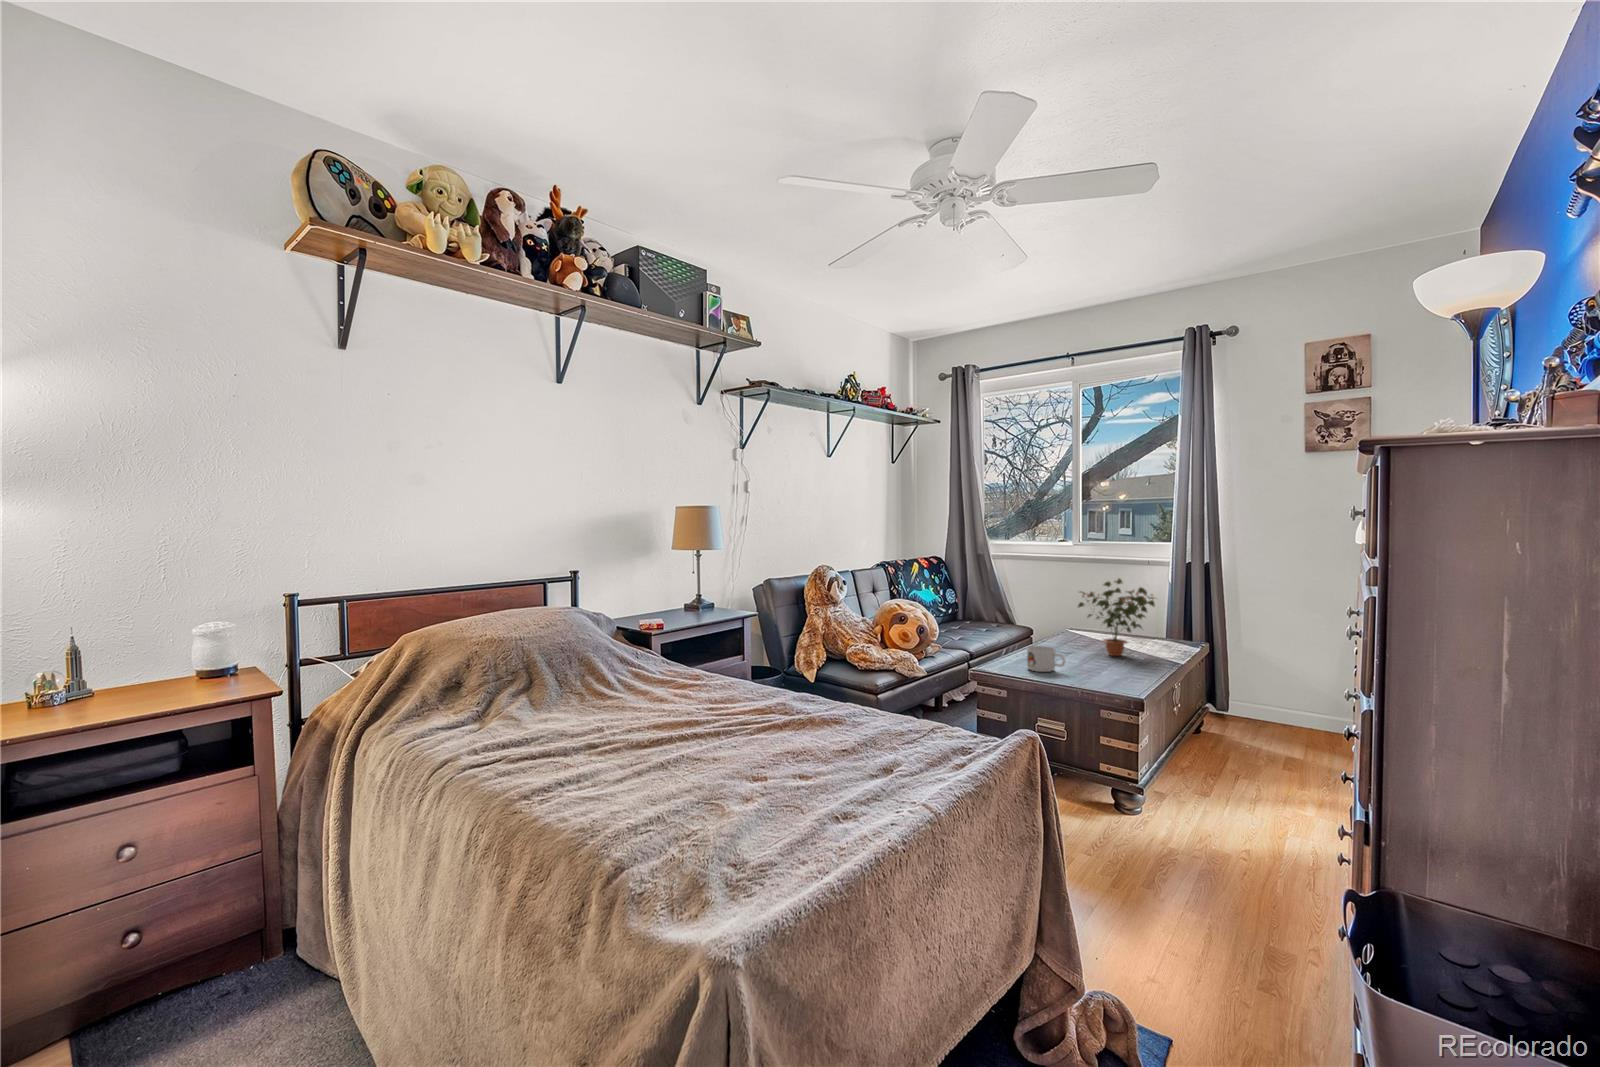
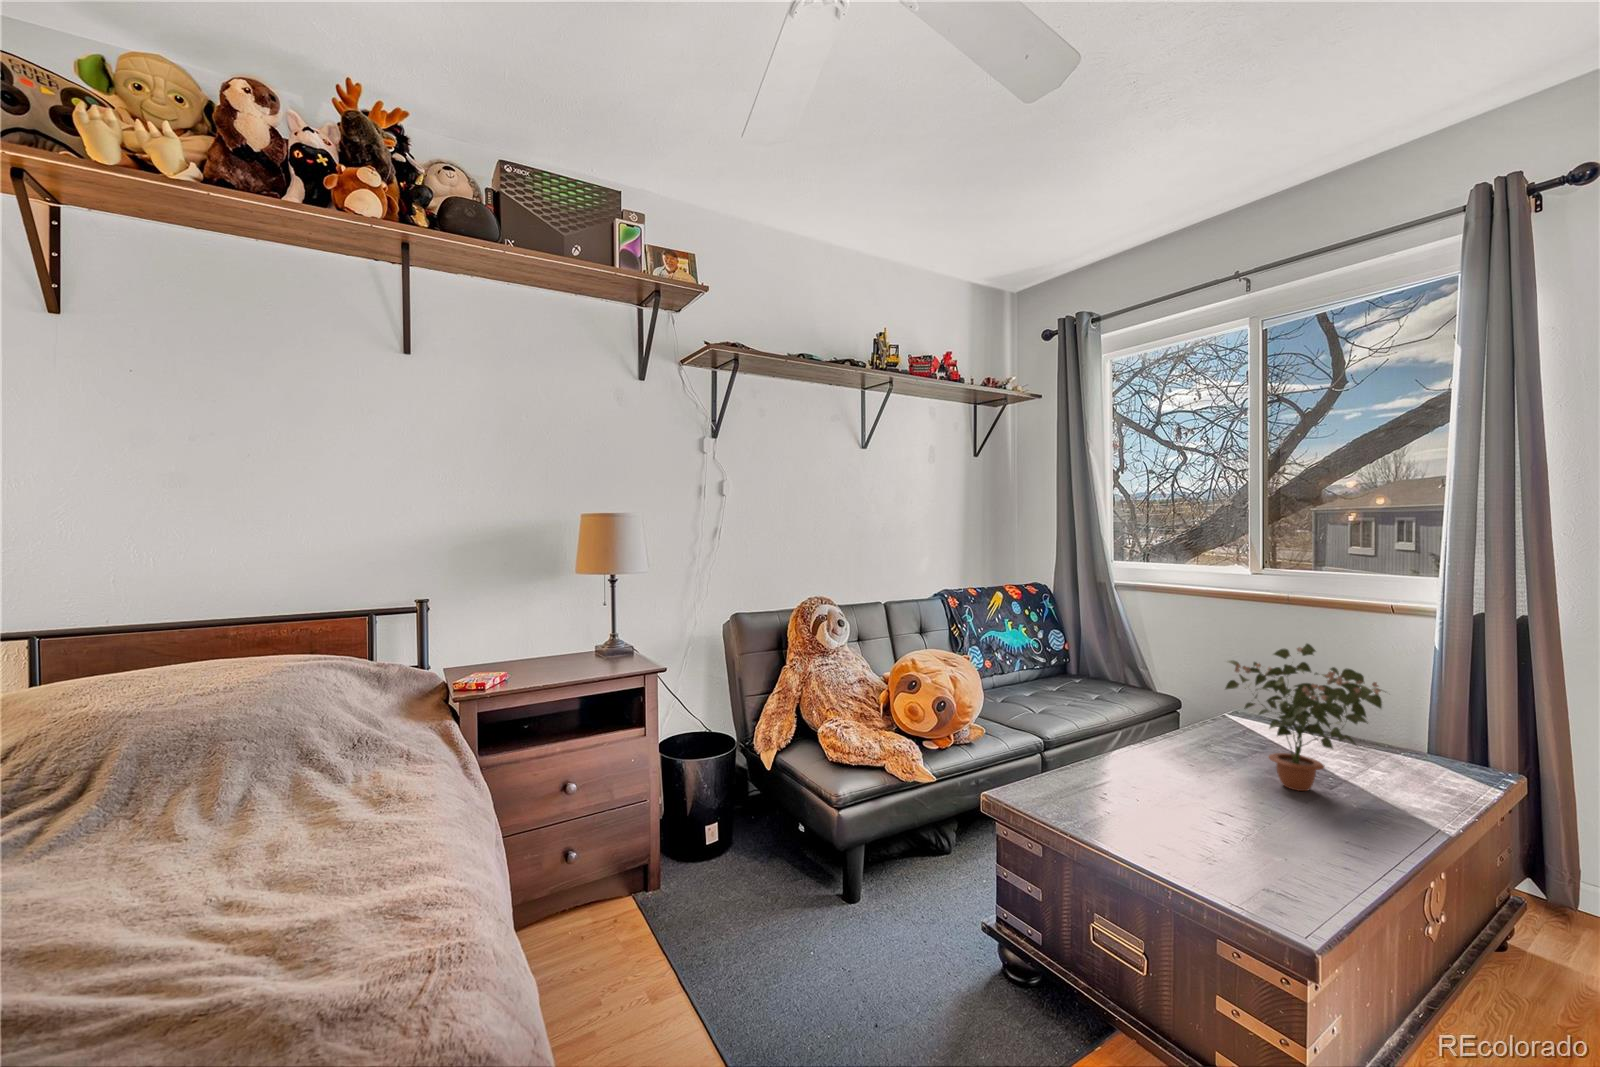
mug: present [1027,646,1065,672] -> none [1091,763,1163,820]

